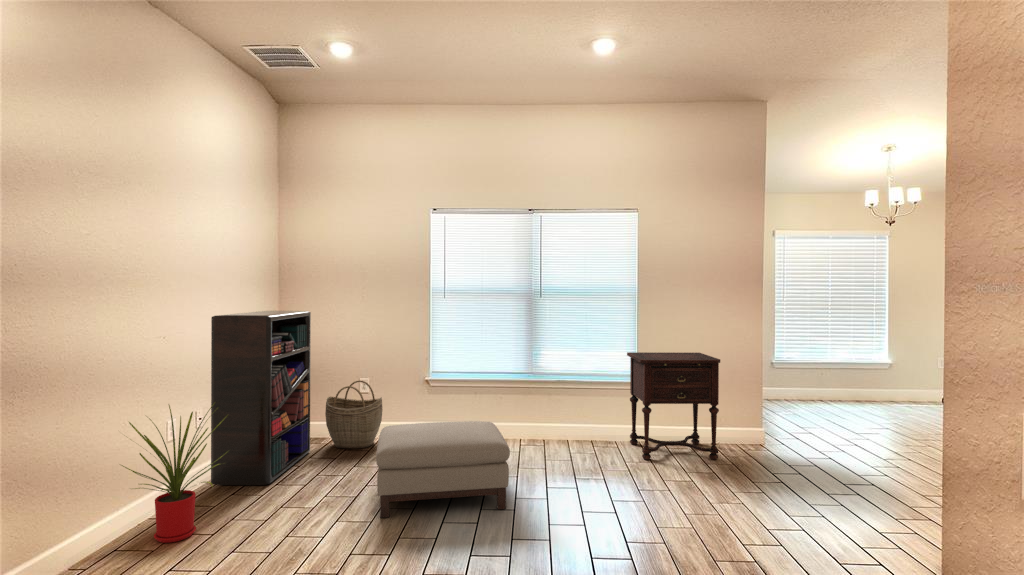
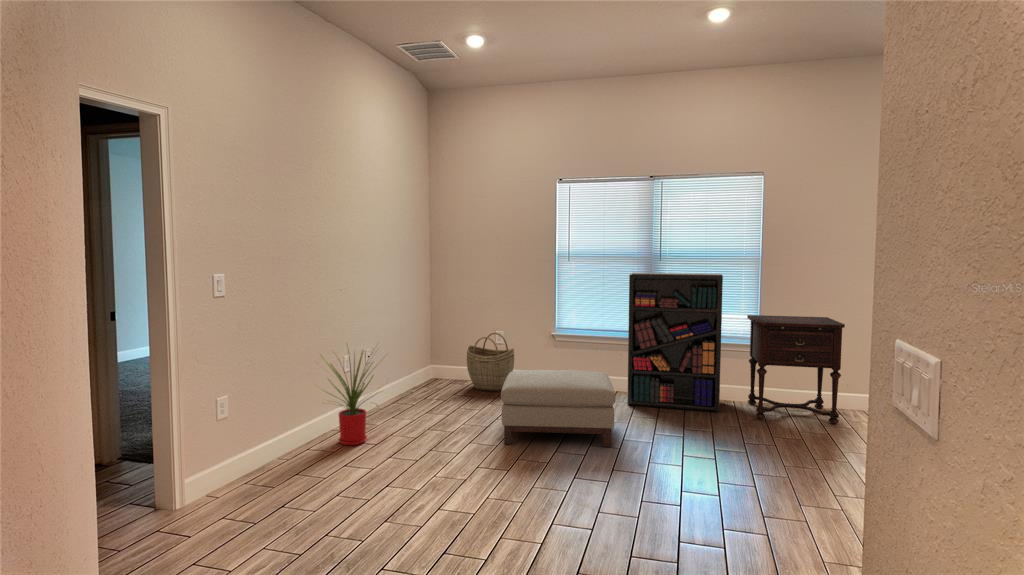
bookshelf: present [211,311,311,485] -> present [627,272,723,411]

